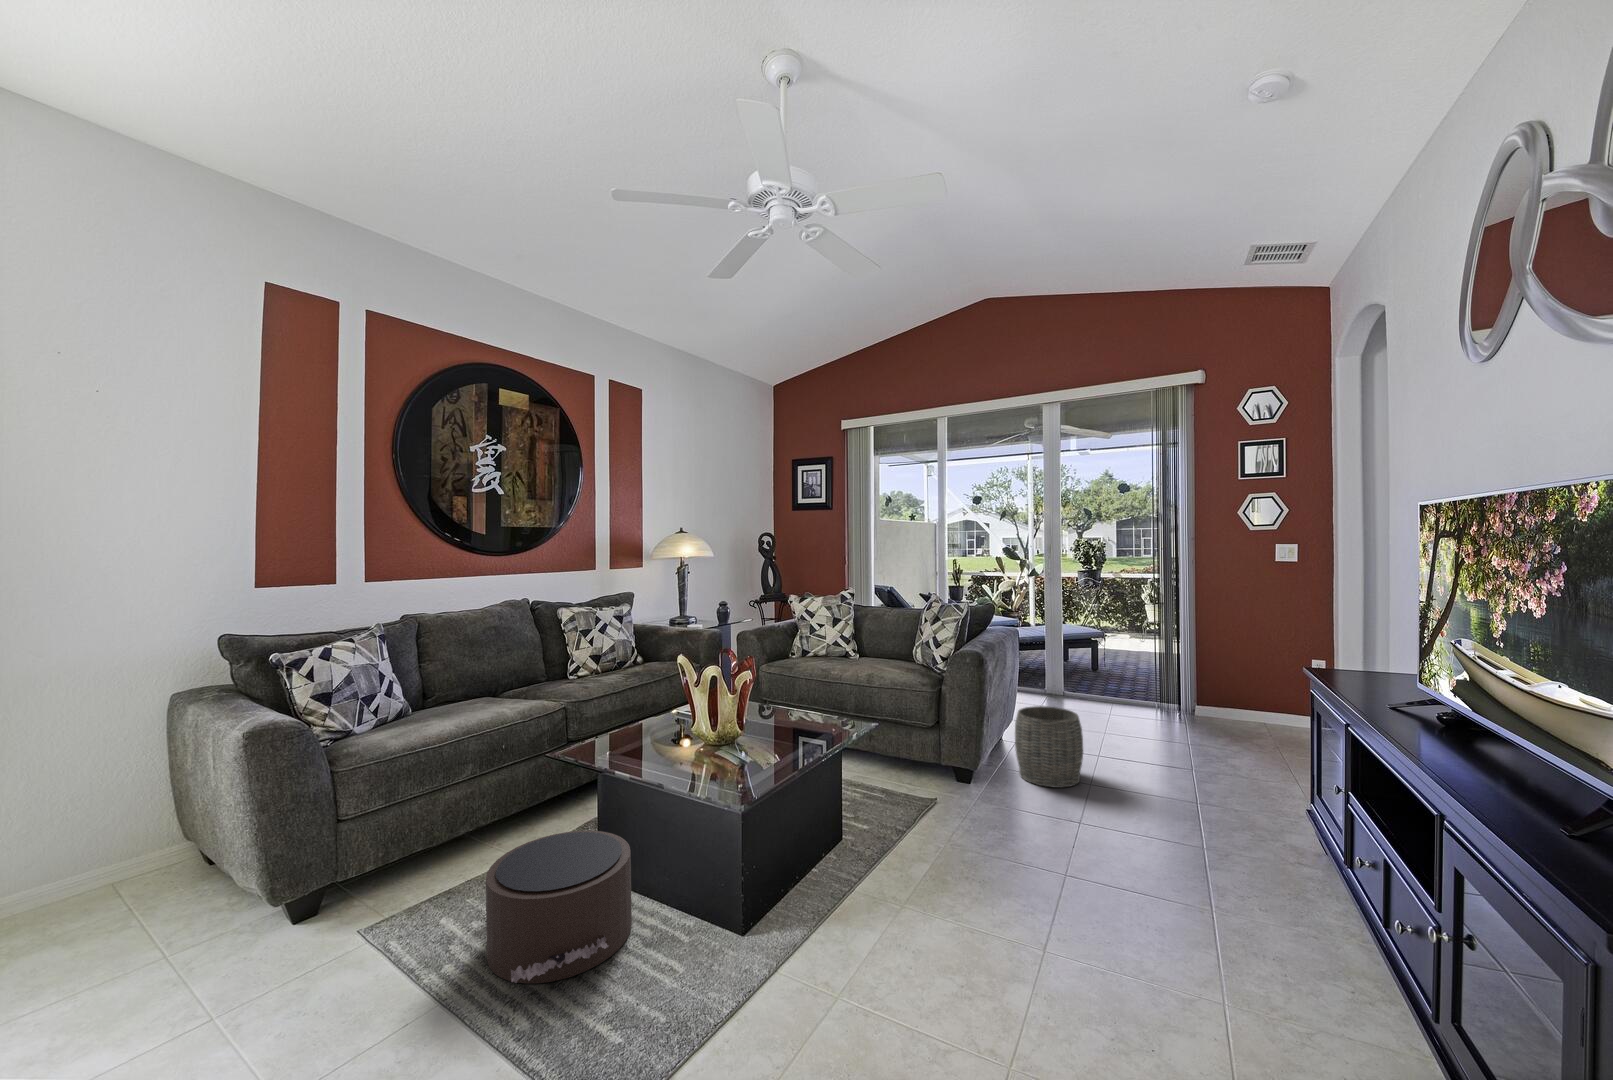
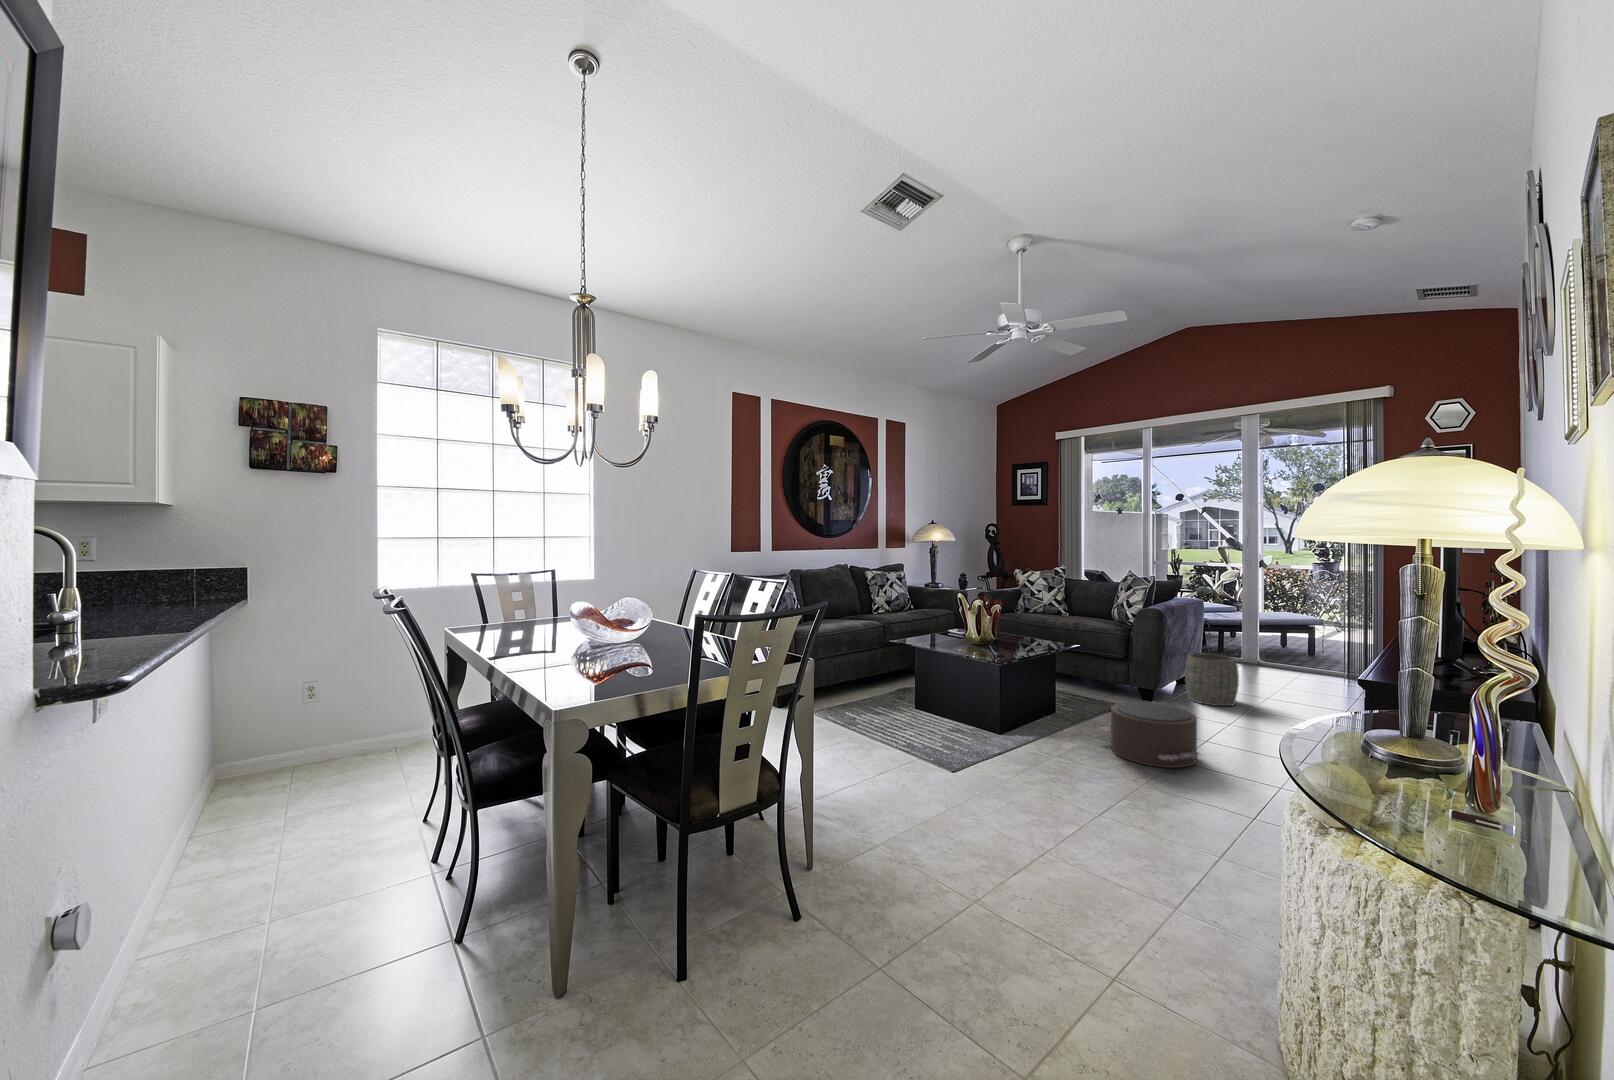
pouf: present [485,831,632,984] -> present [1097,702,1199,768]

